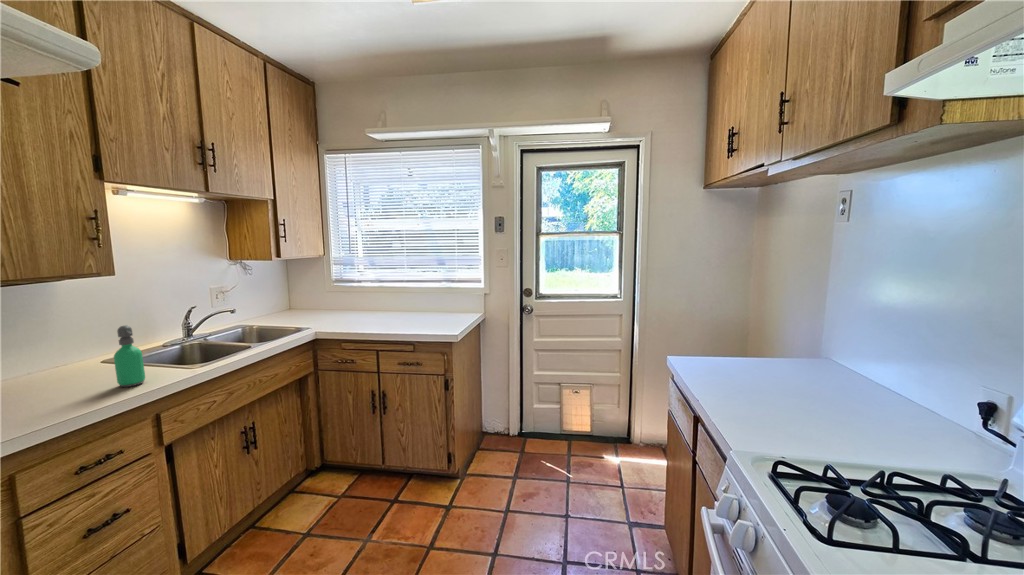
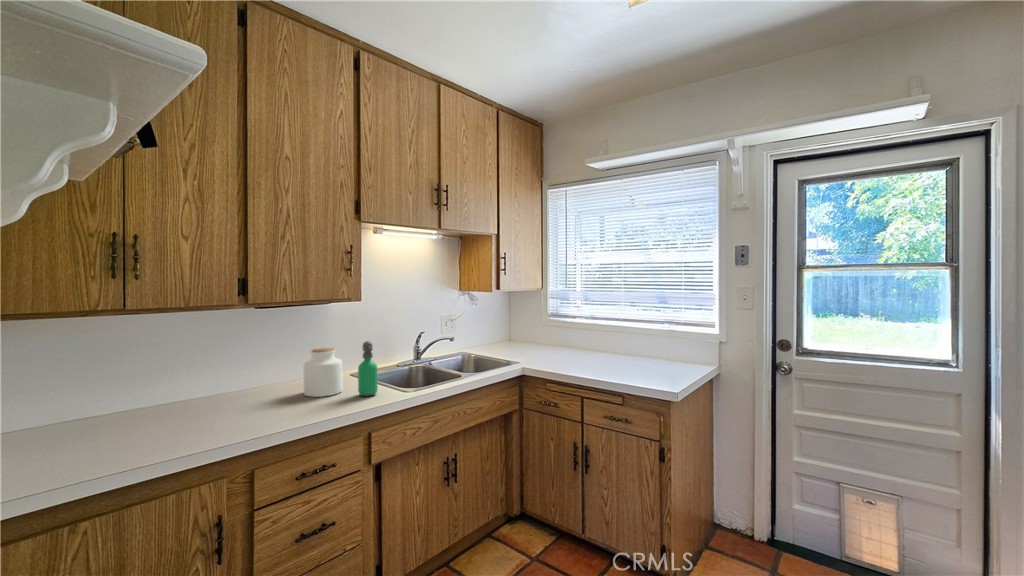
jar: none [22,338,91,399] -> present [304,348,343,397]

